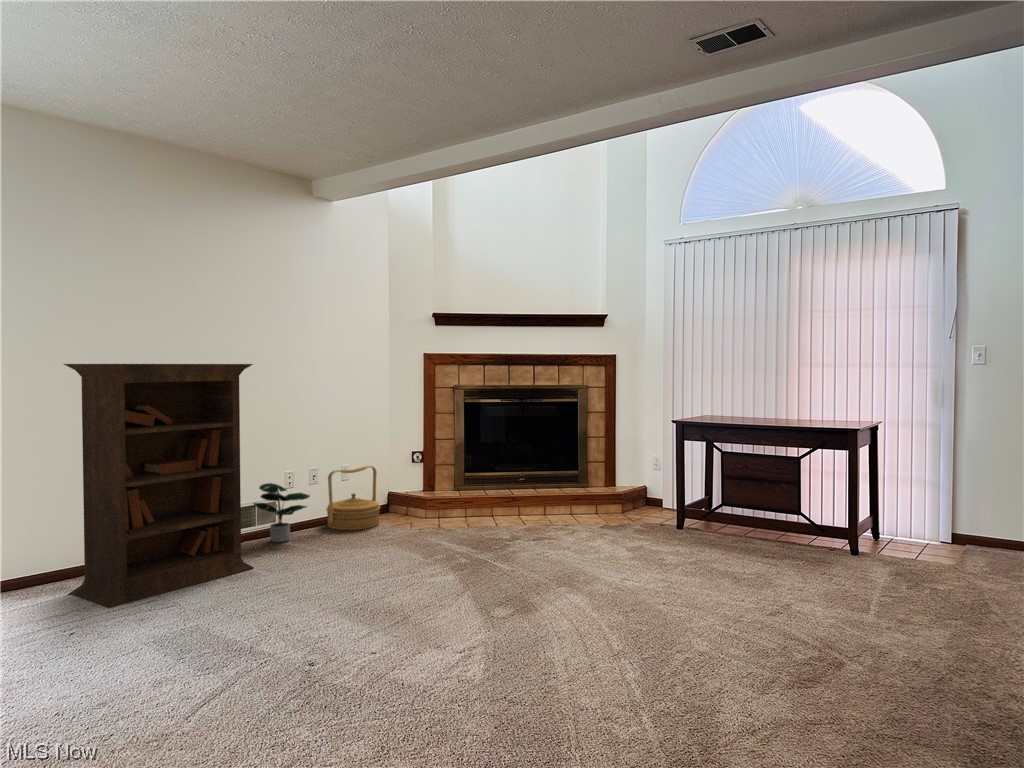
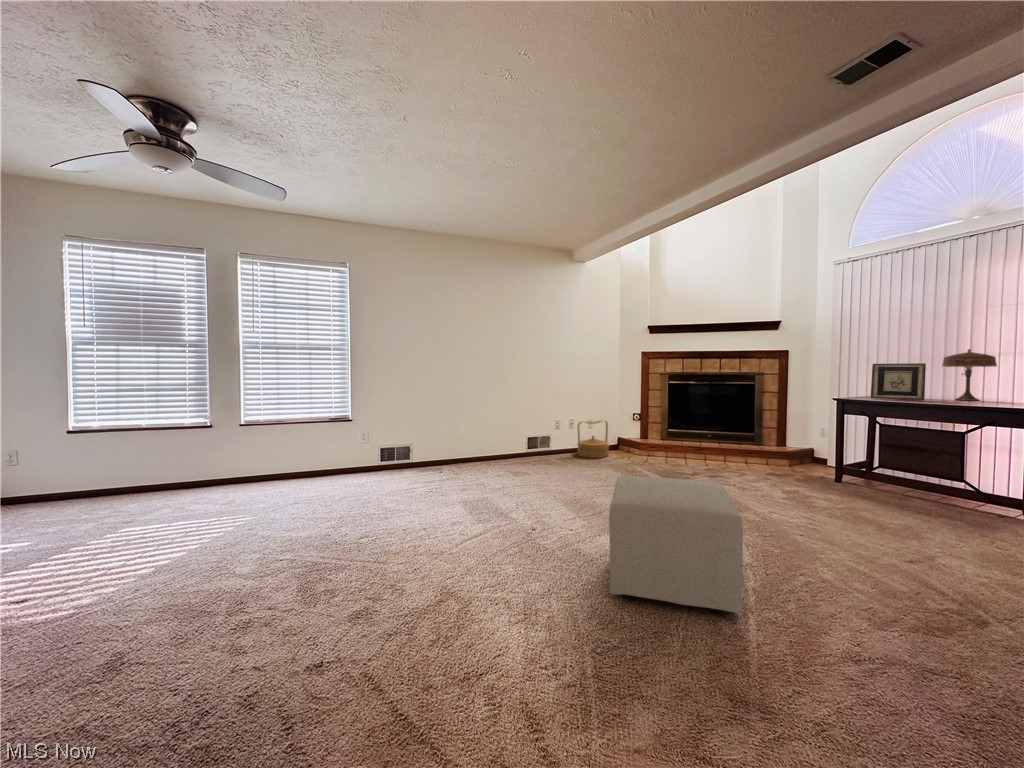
table lamp: none [773,360,819,419] -> present [942,349,997,401]
bookcase: present [64,364,254,608] -> none [437,357,529,484]
picture frame: none [710,376,760,420] -> present [871,363,926,400]
potted plant: present [254,483,310,542] -> none [534,426,566,460]
ottoman: none [452,546,636,730] -> present [609,476,743,614]

